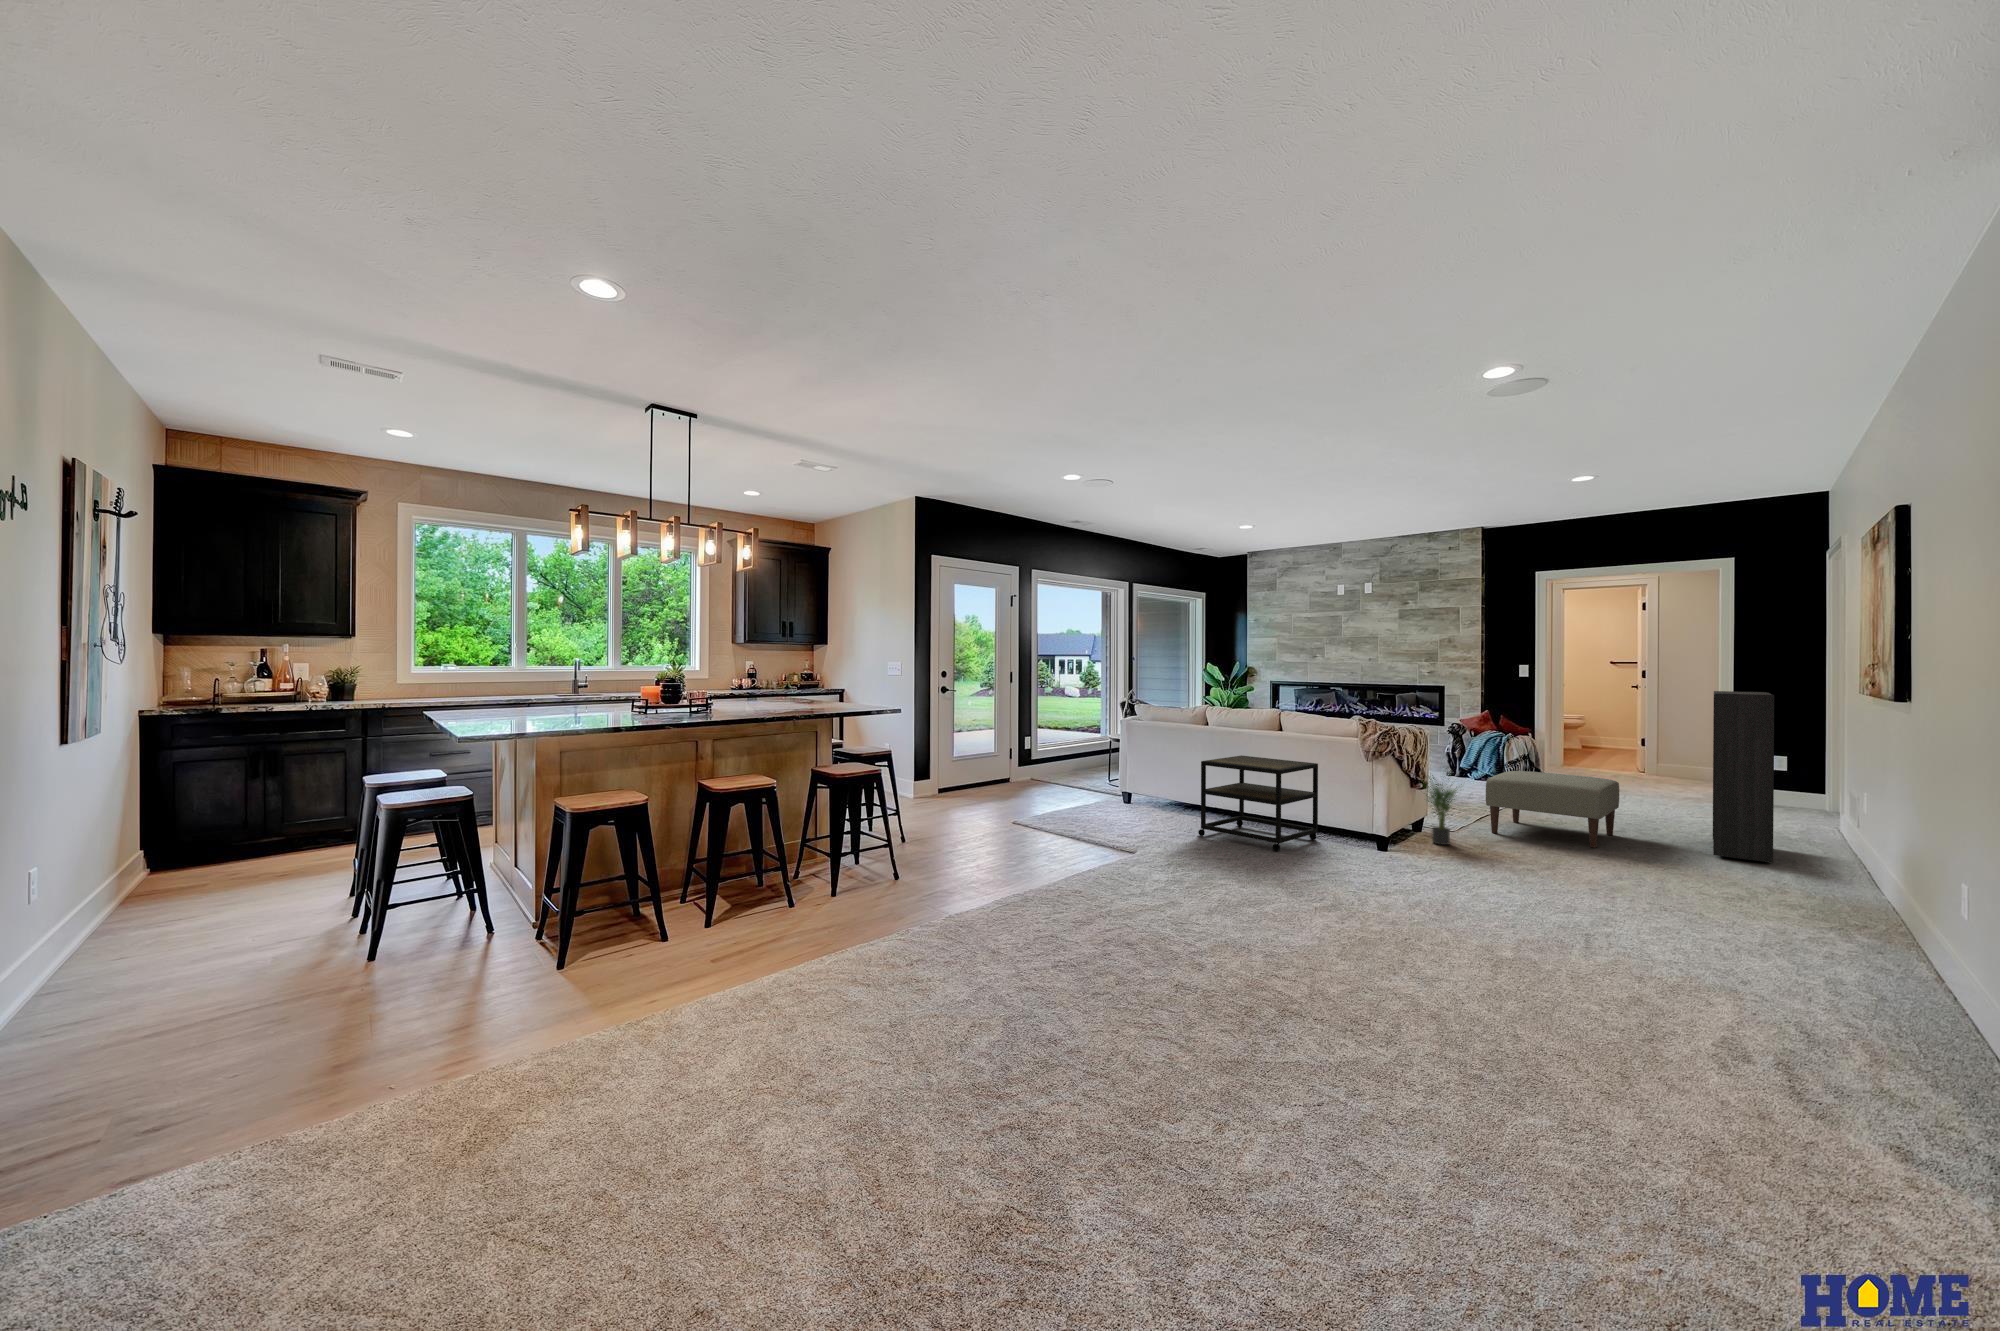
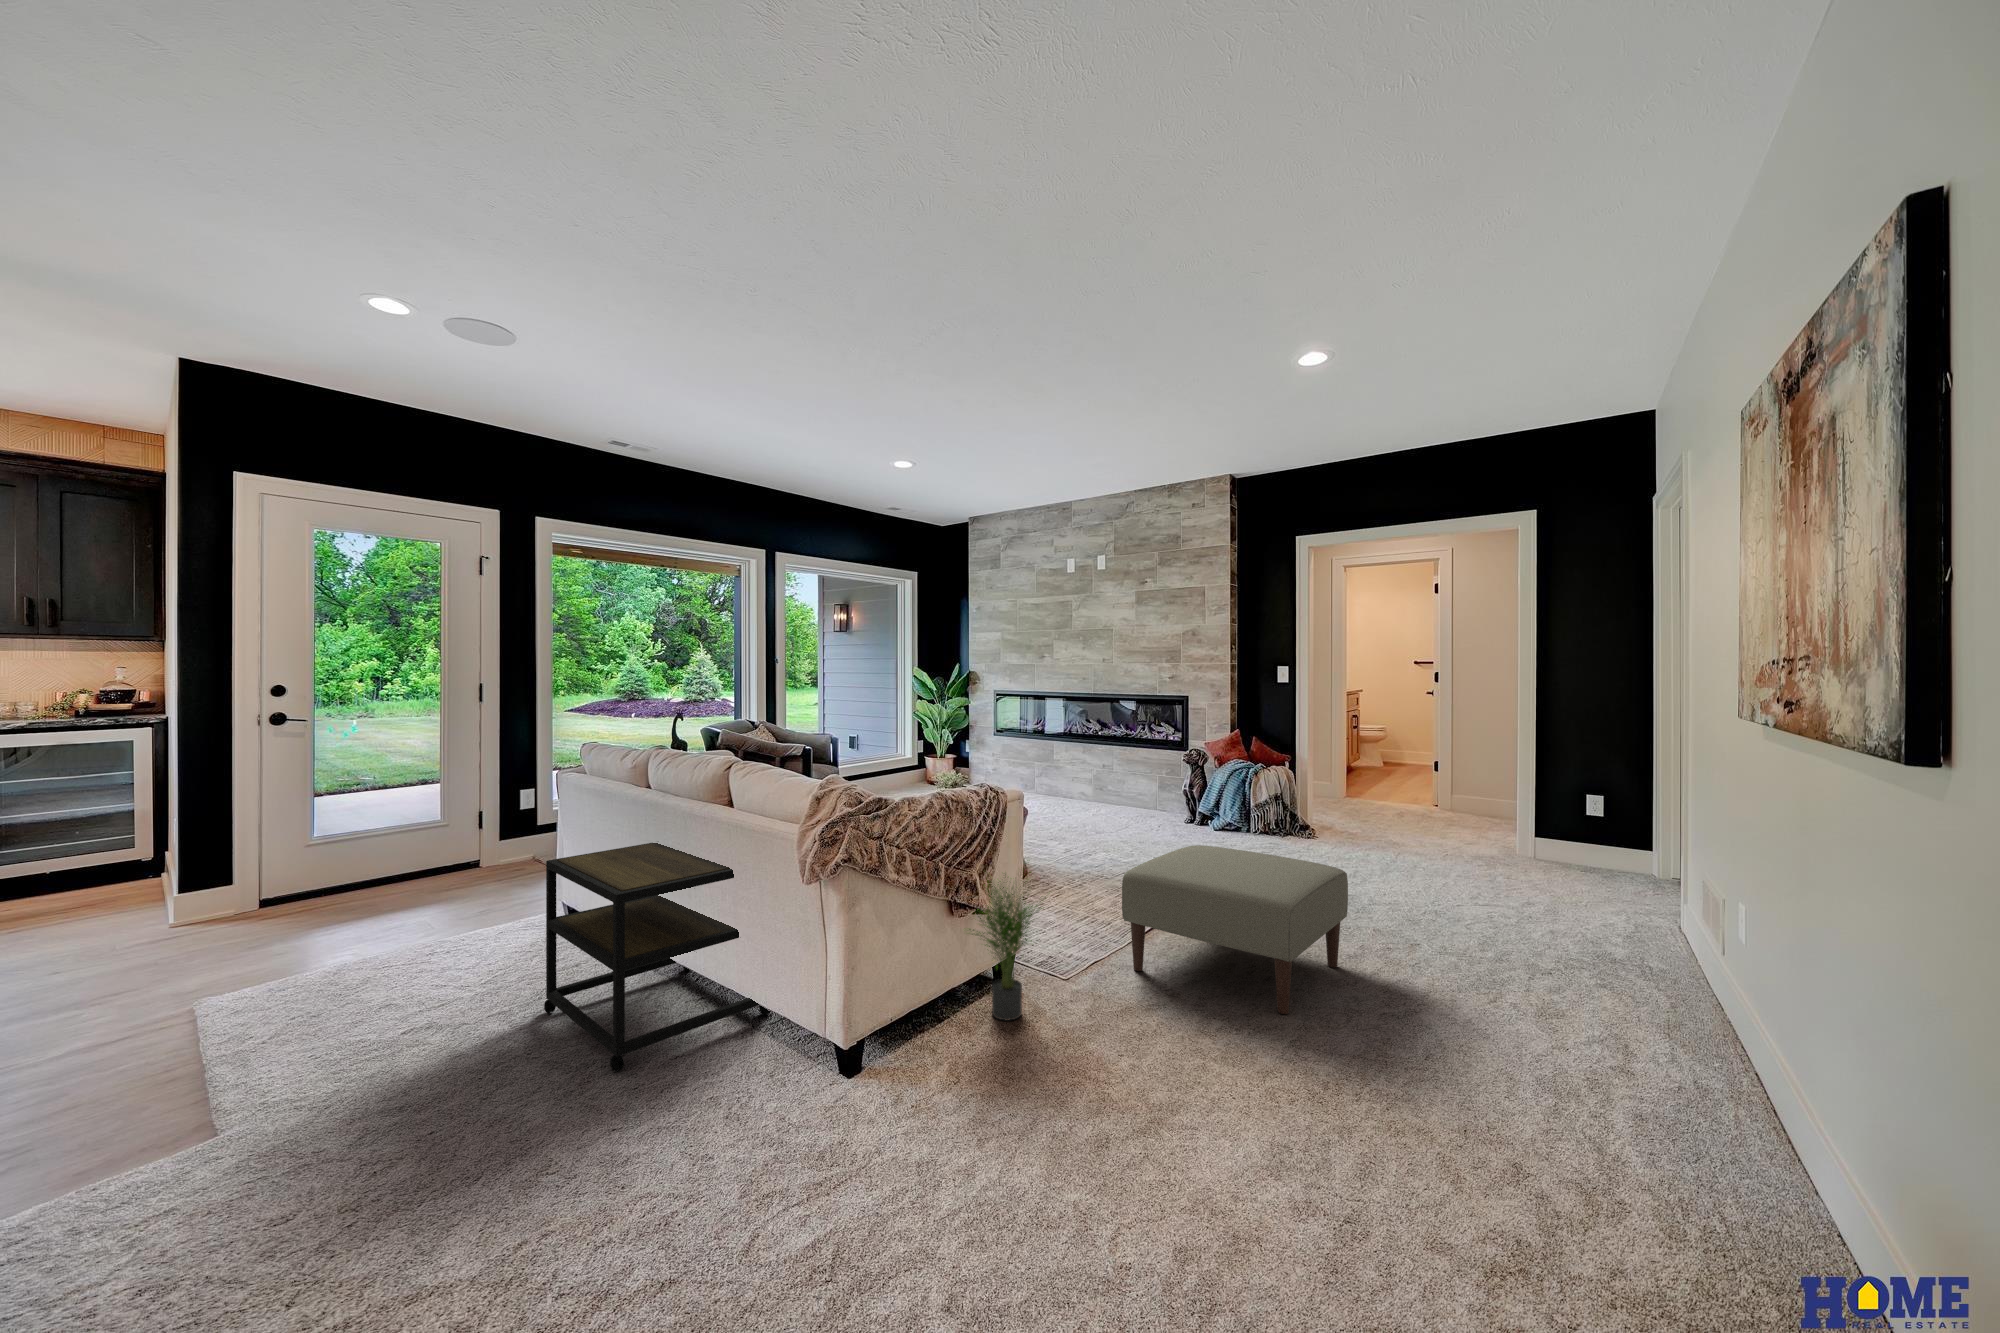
bookcase: present [1713,691,1826,878] -> none [1487,708,1694,1116]

